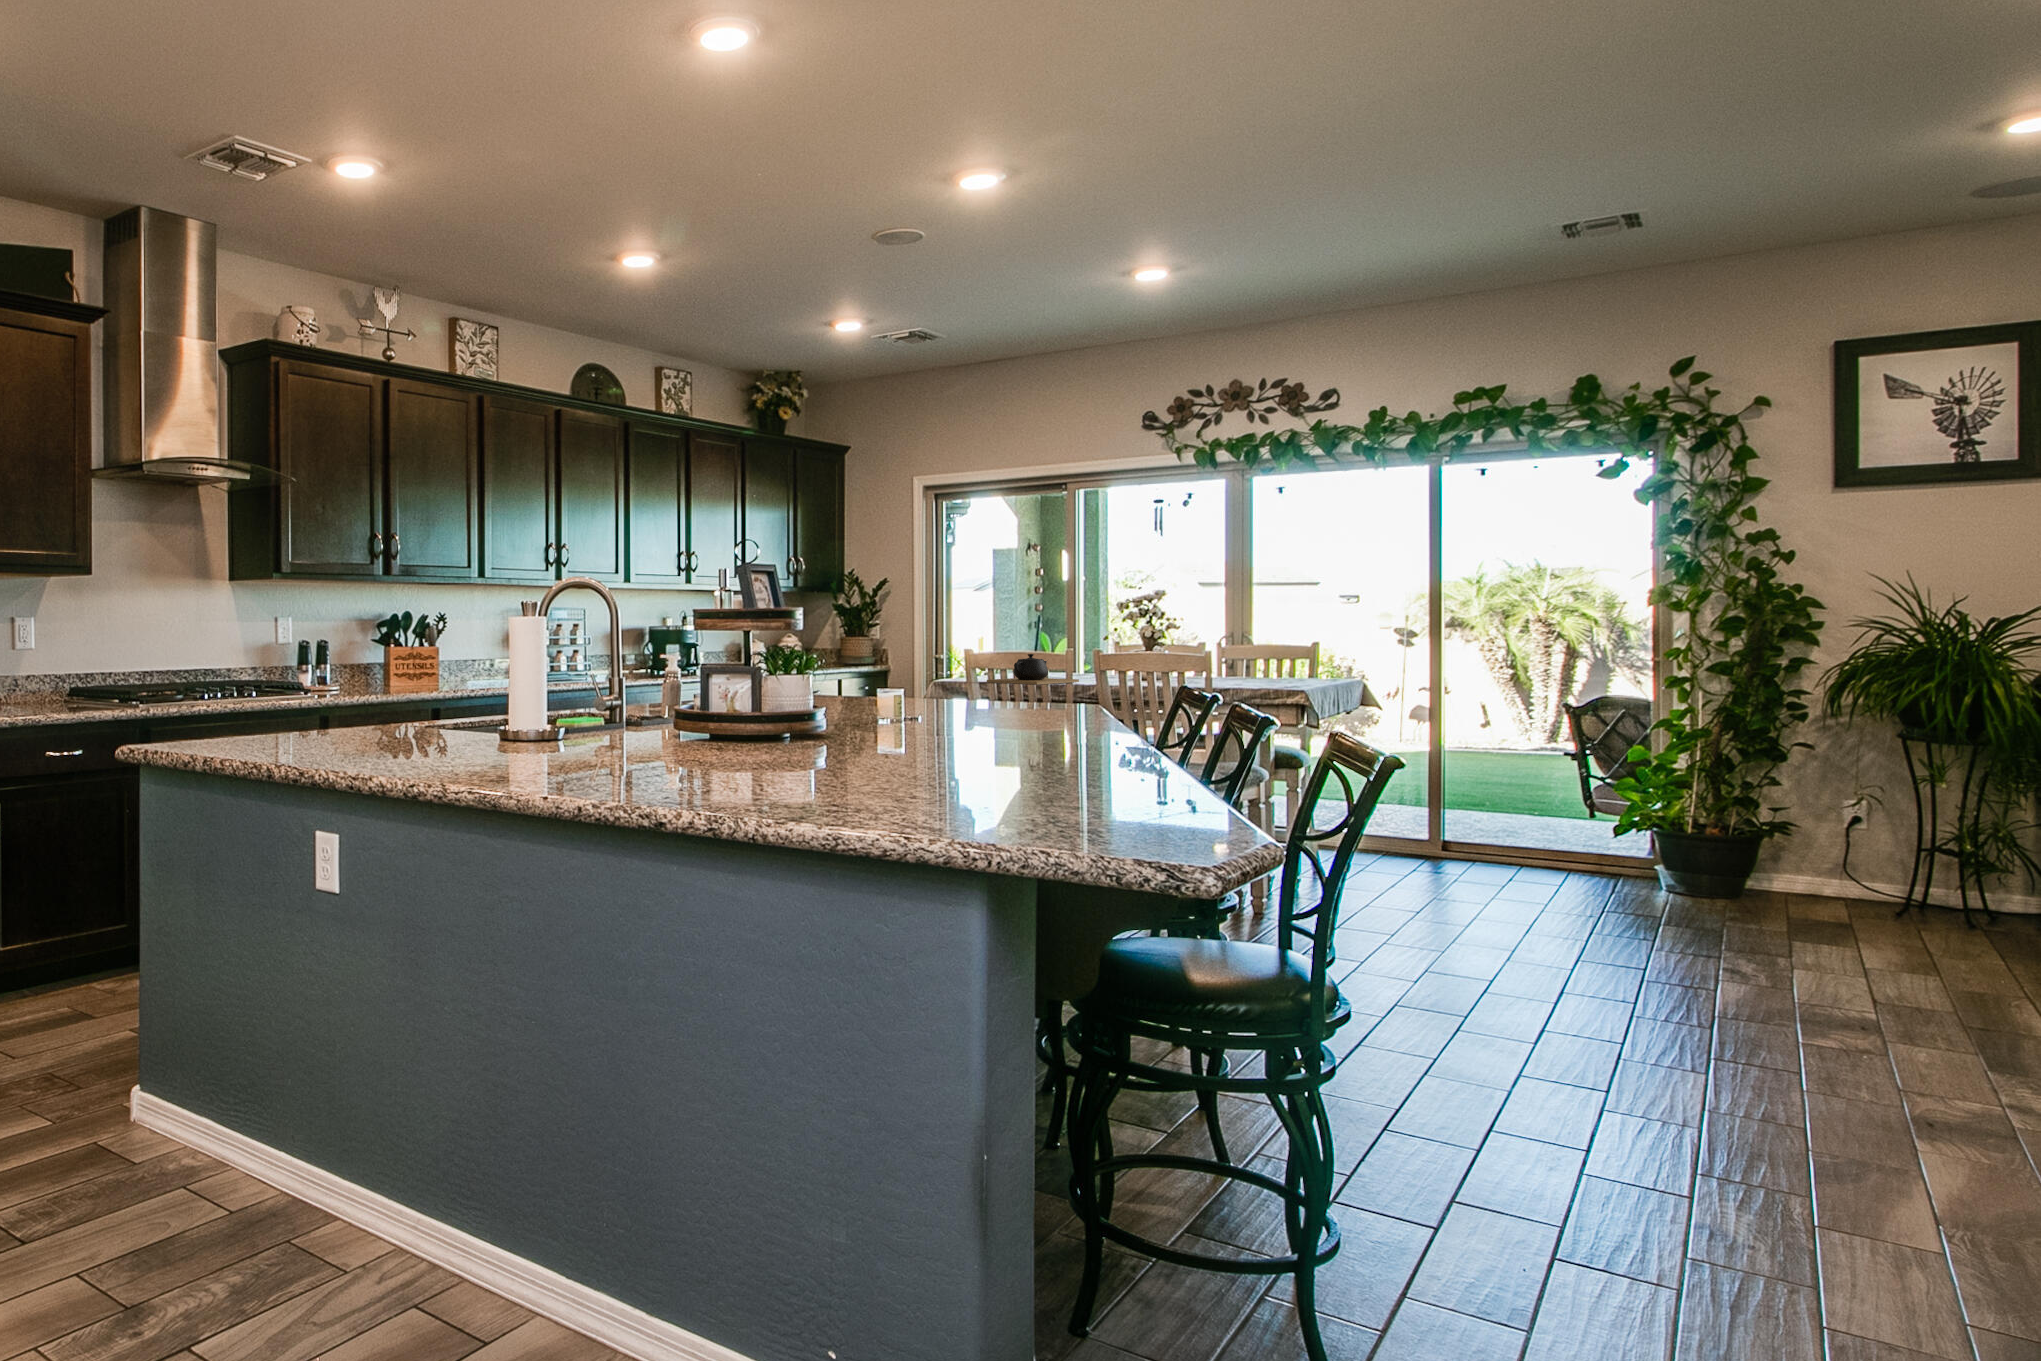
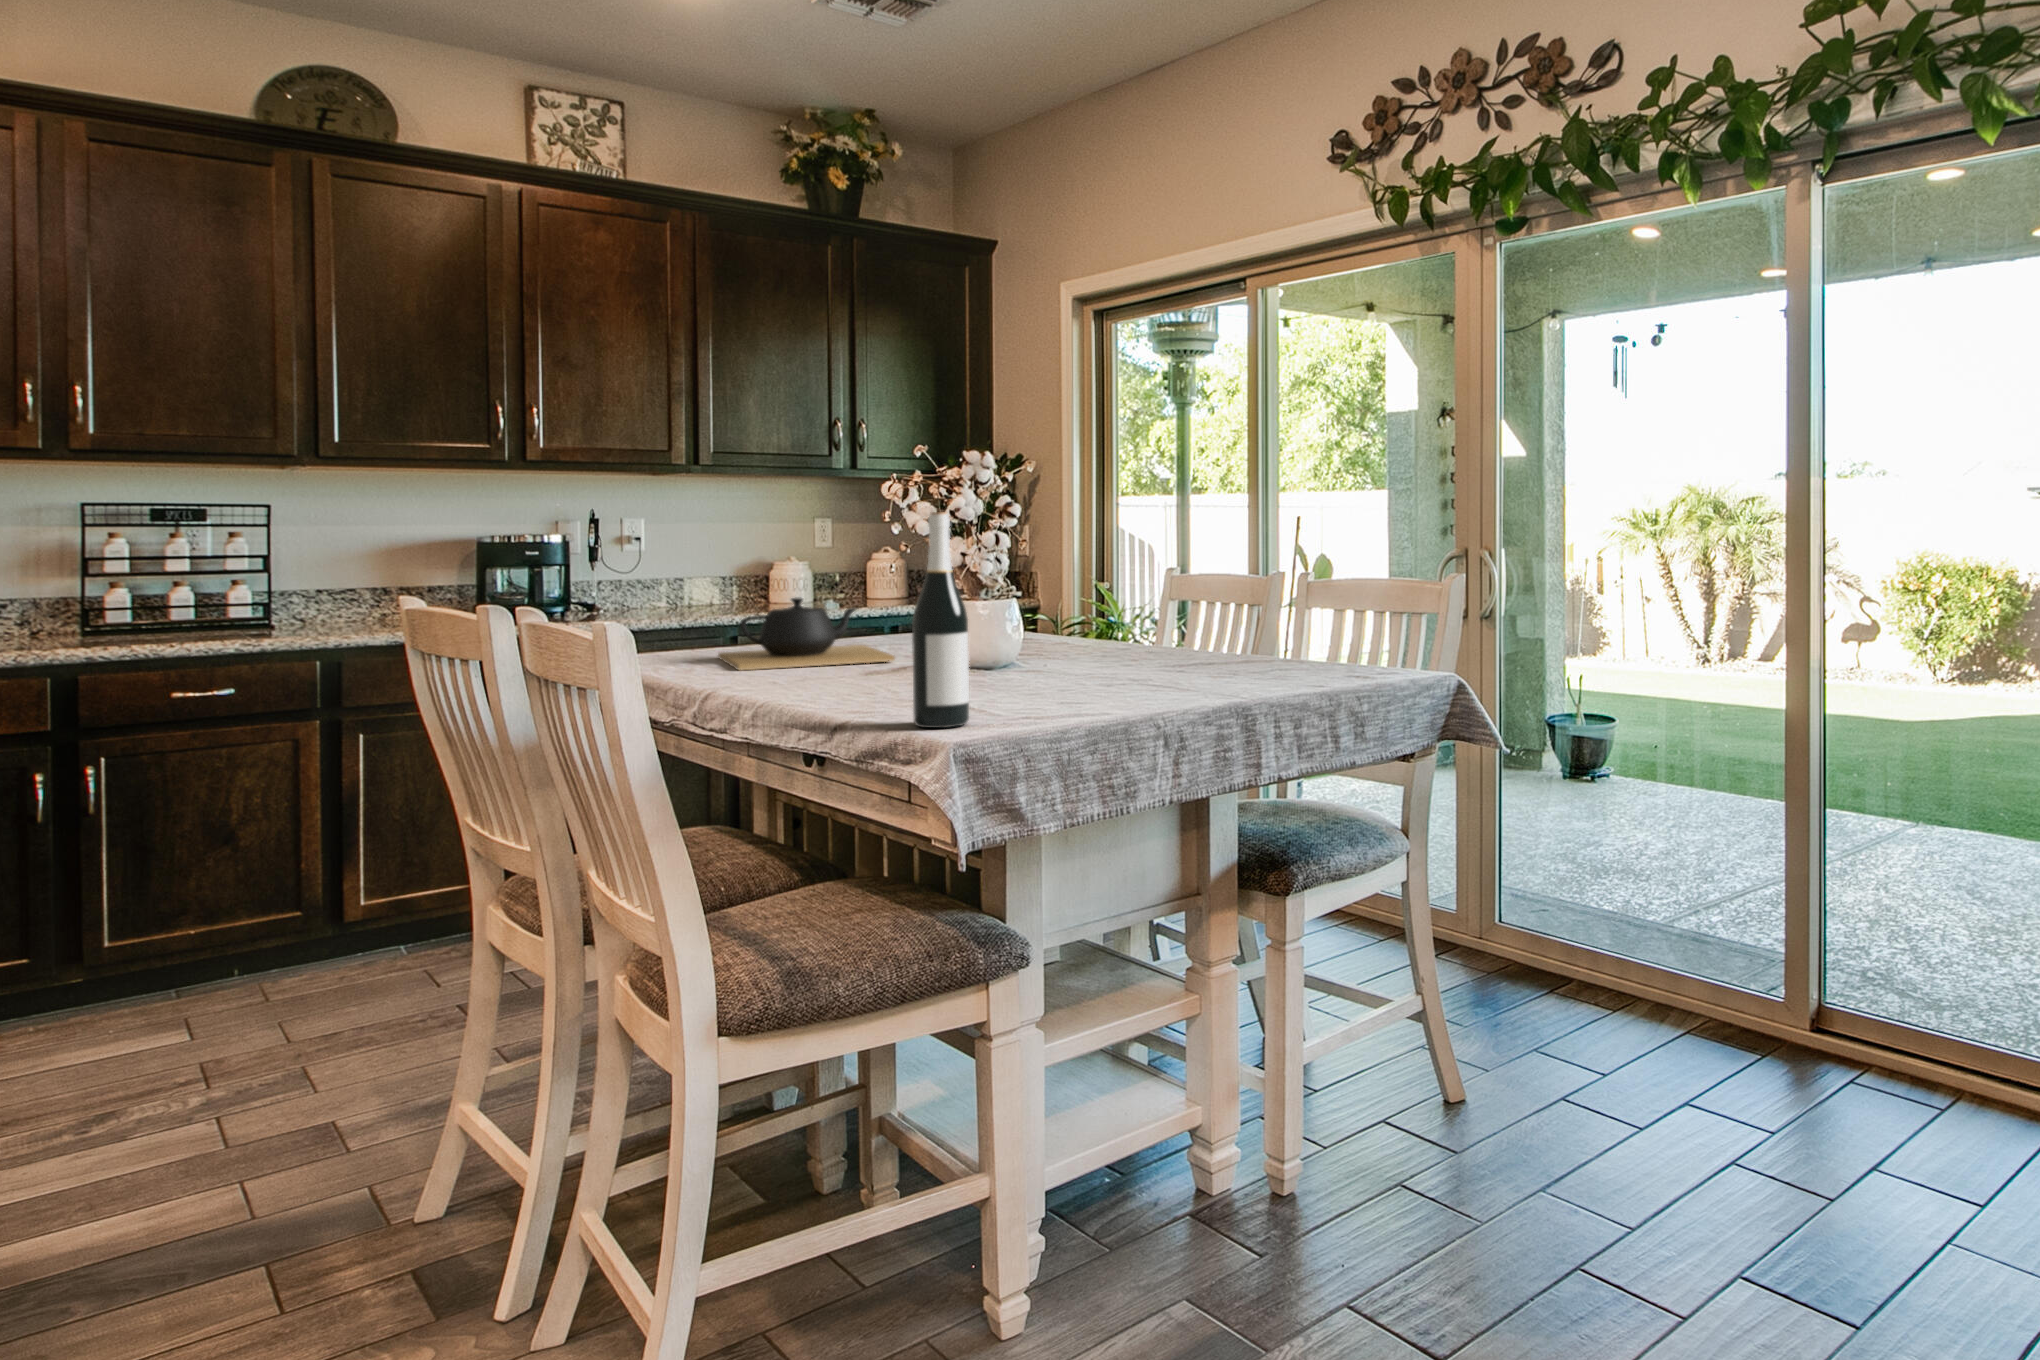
wine bottle: none [1234,616,1256,692] -> present [912,512,969,728]

